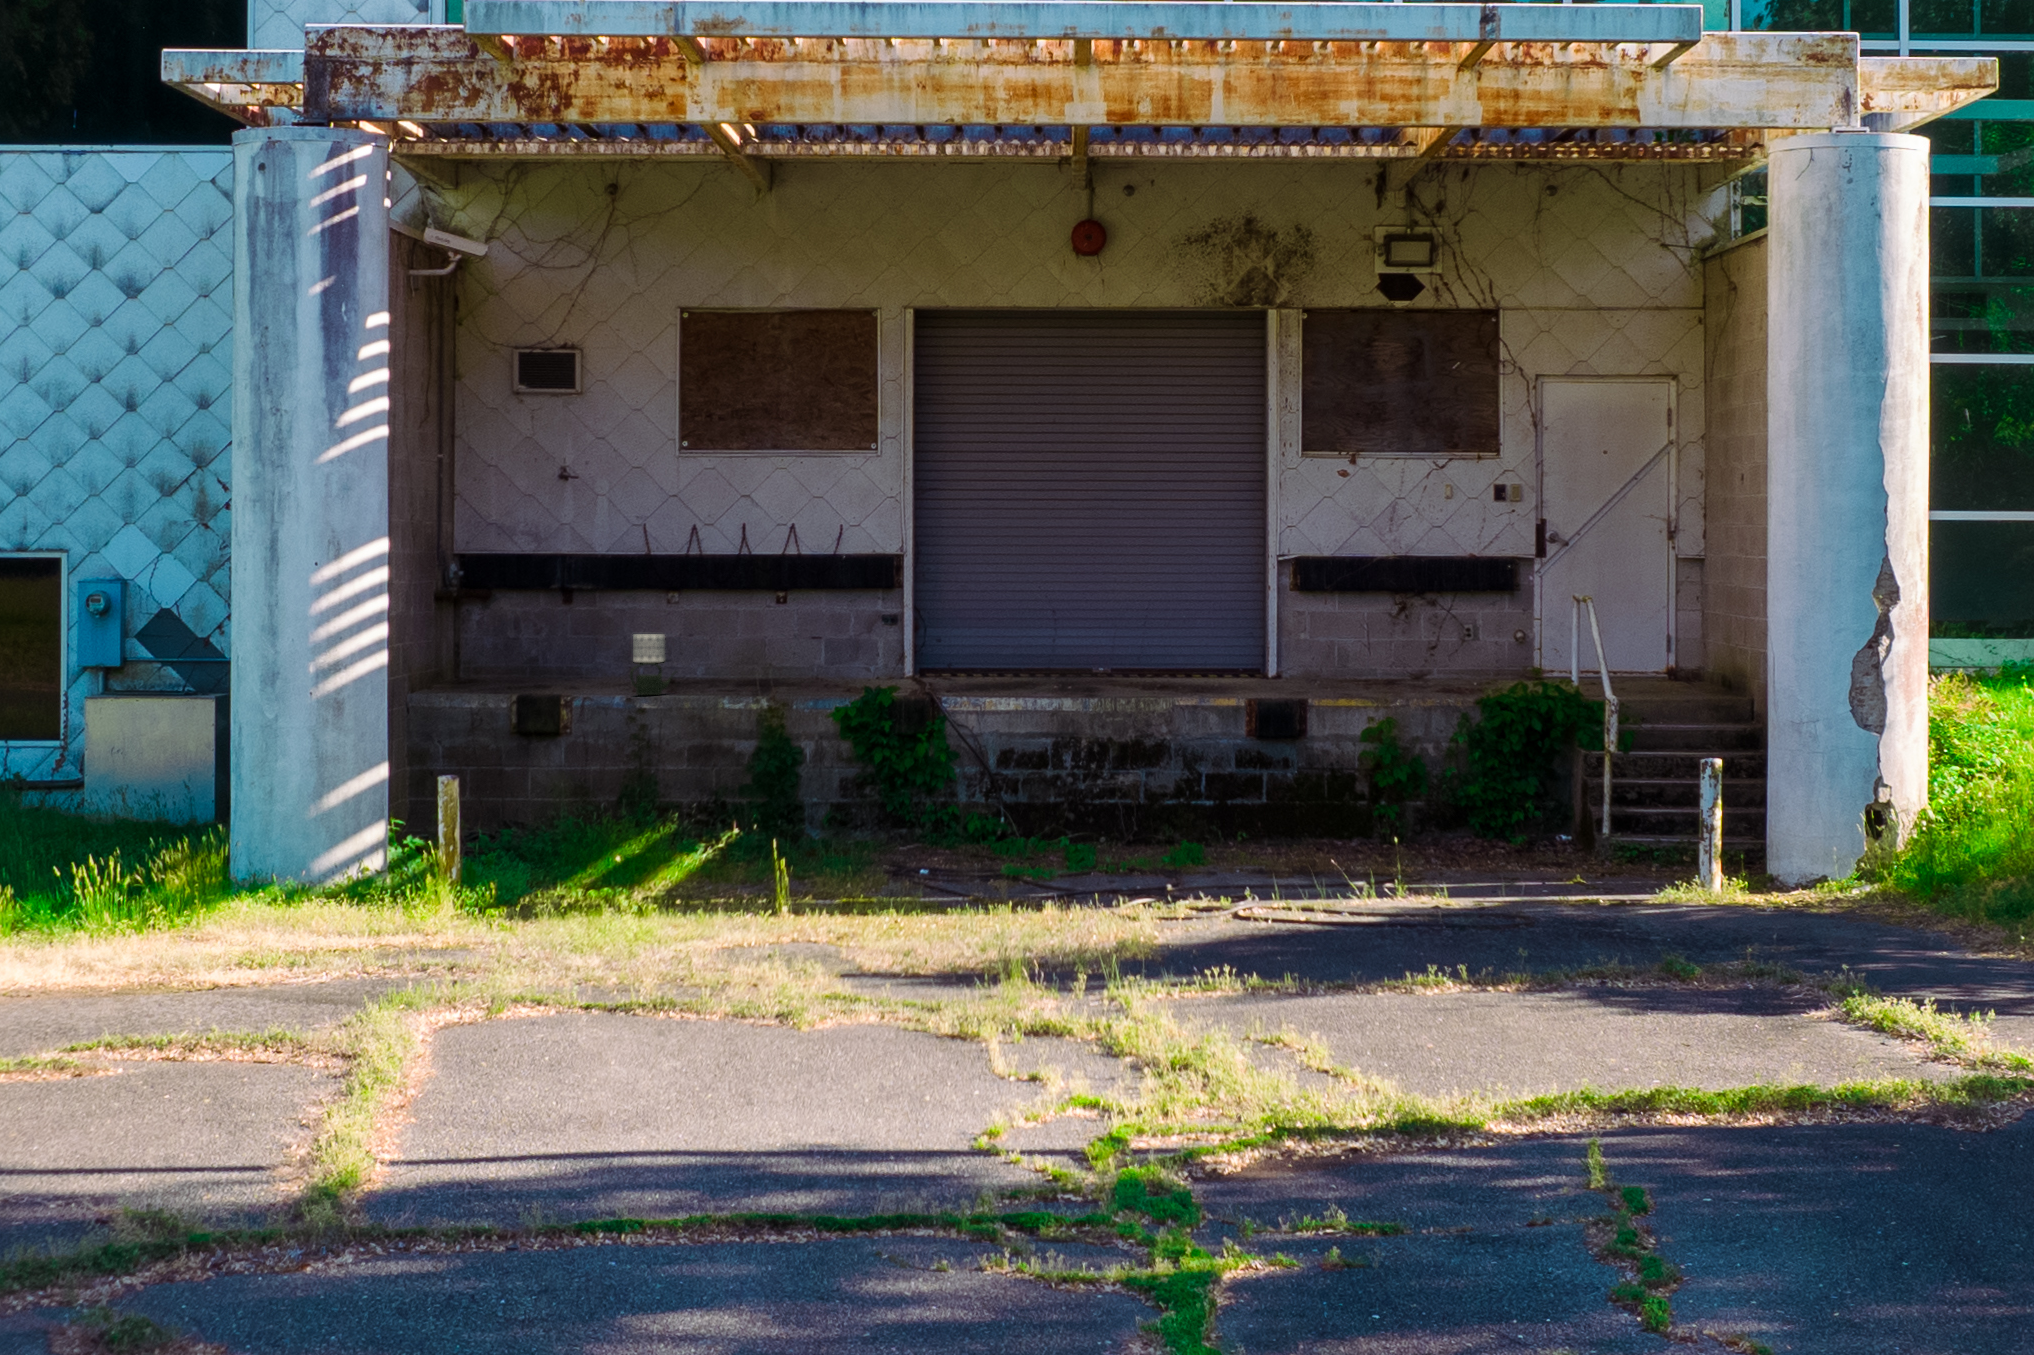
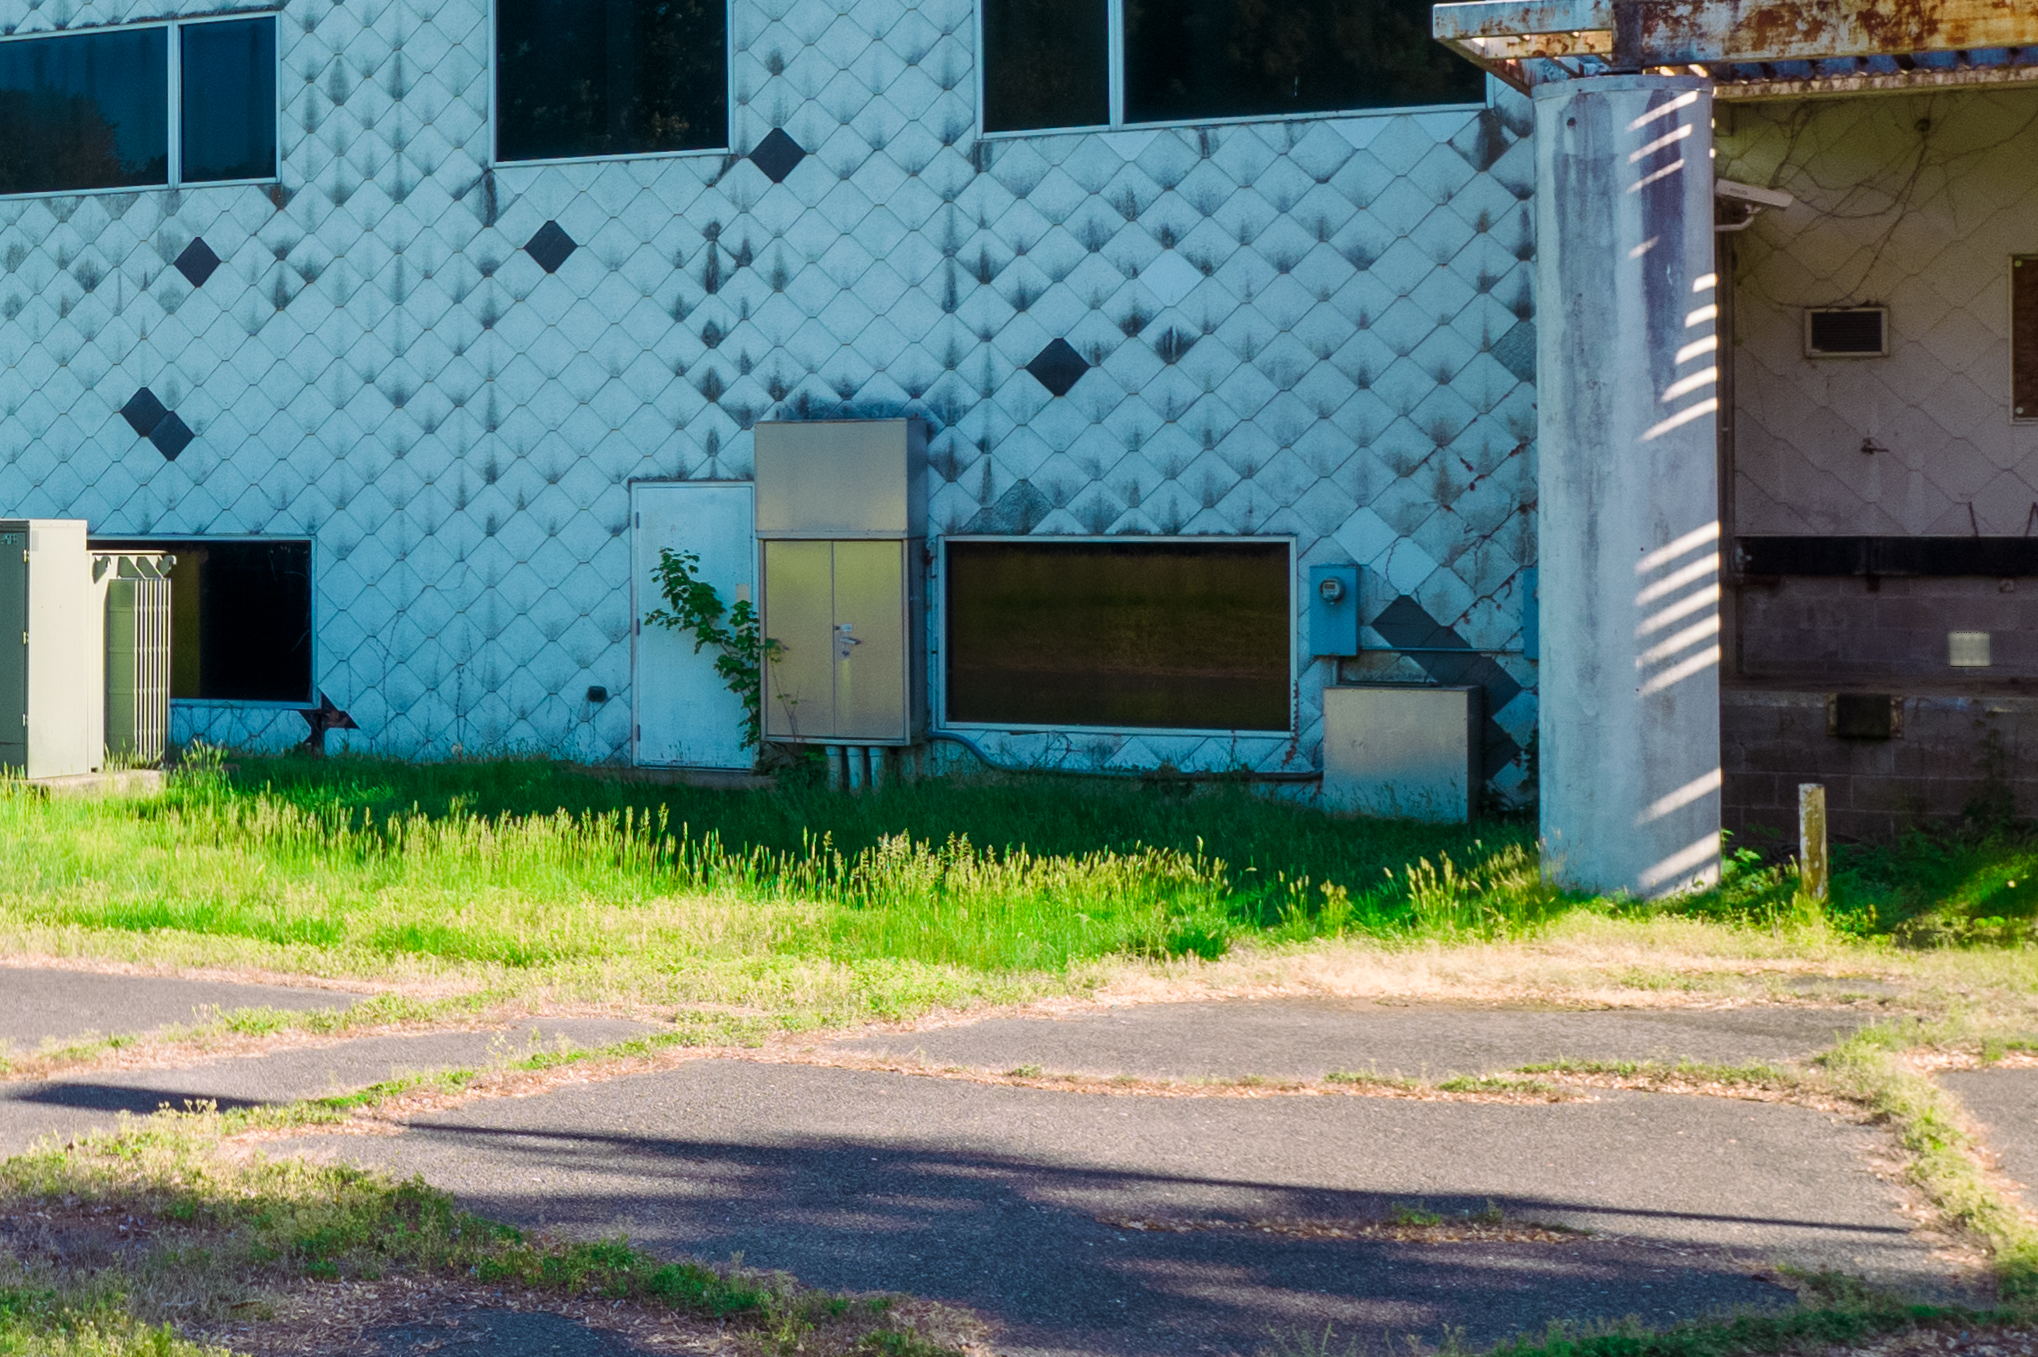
watering can: present [630,663,676,695] -> none [1968,659,2027,696]

